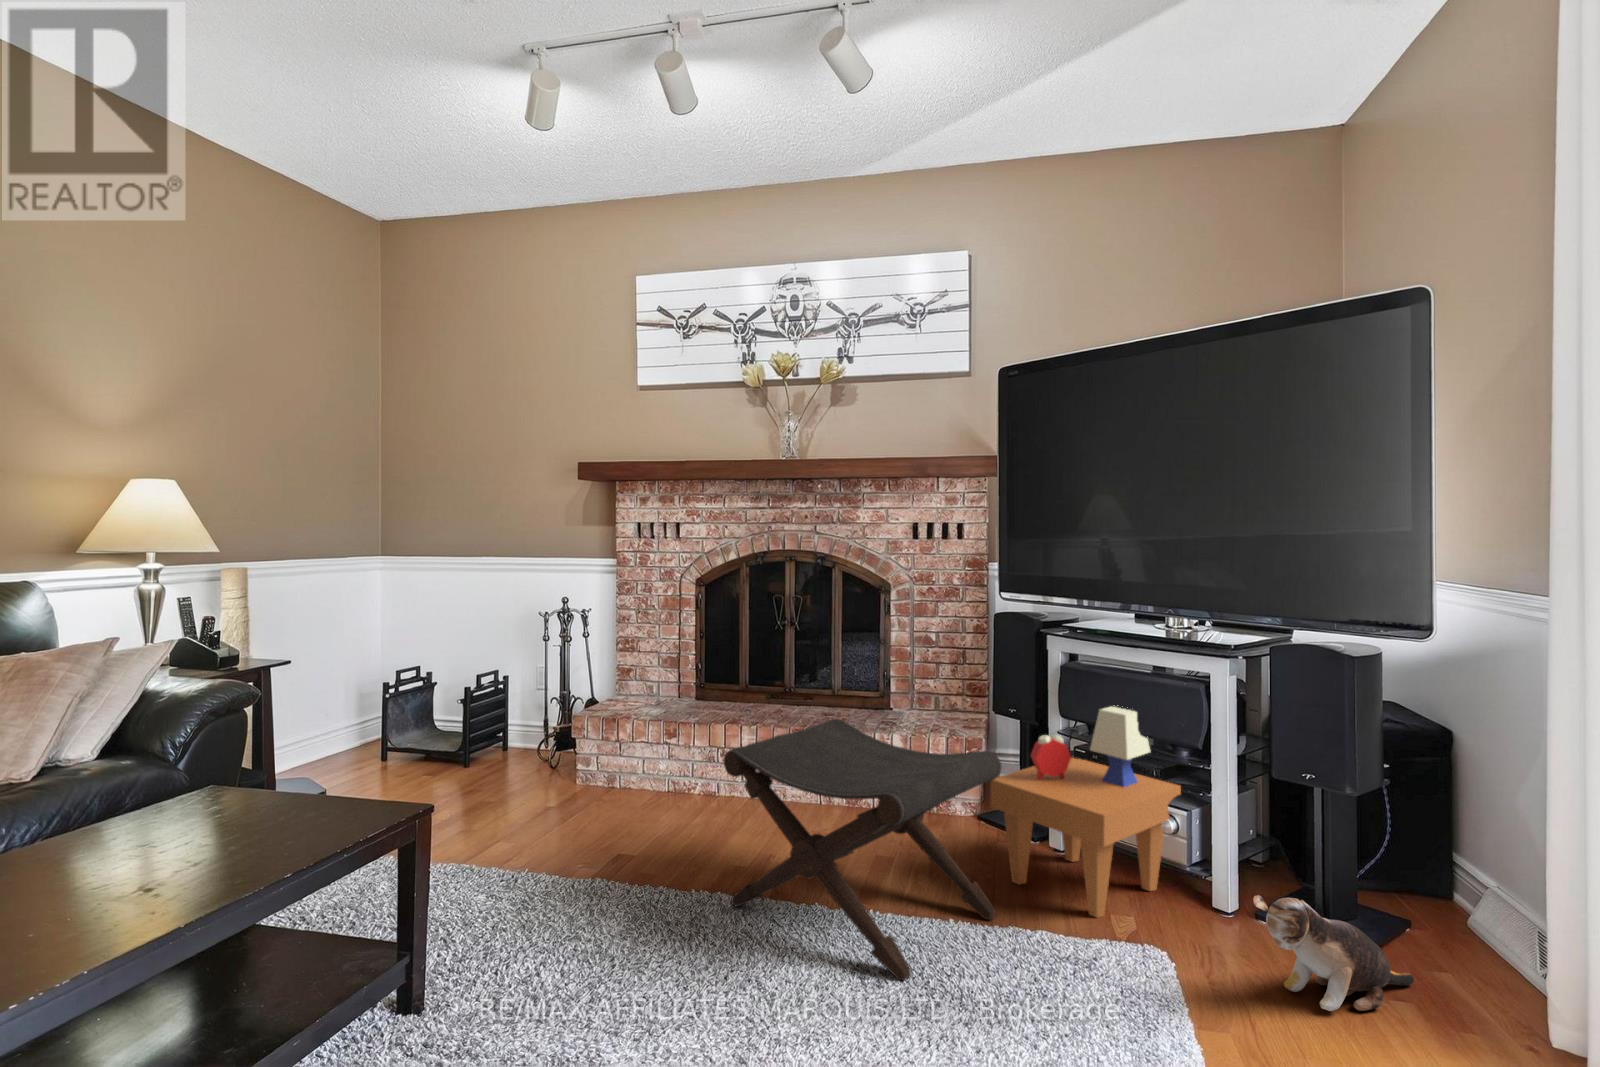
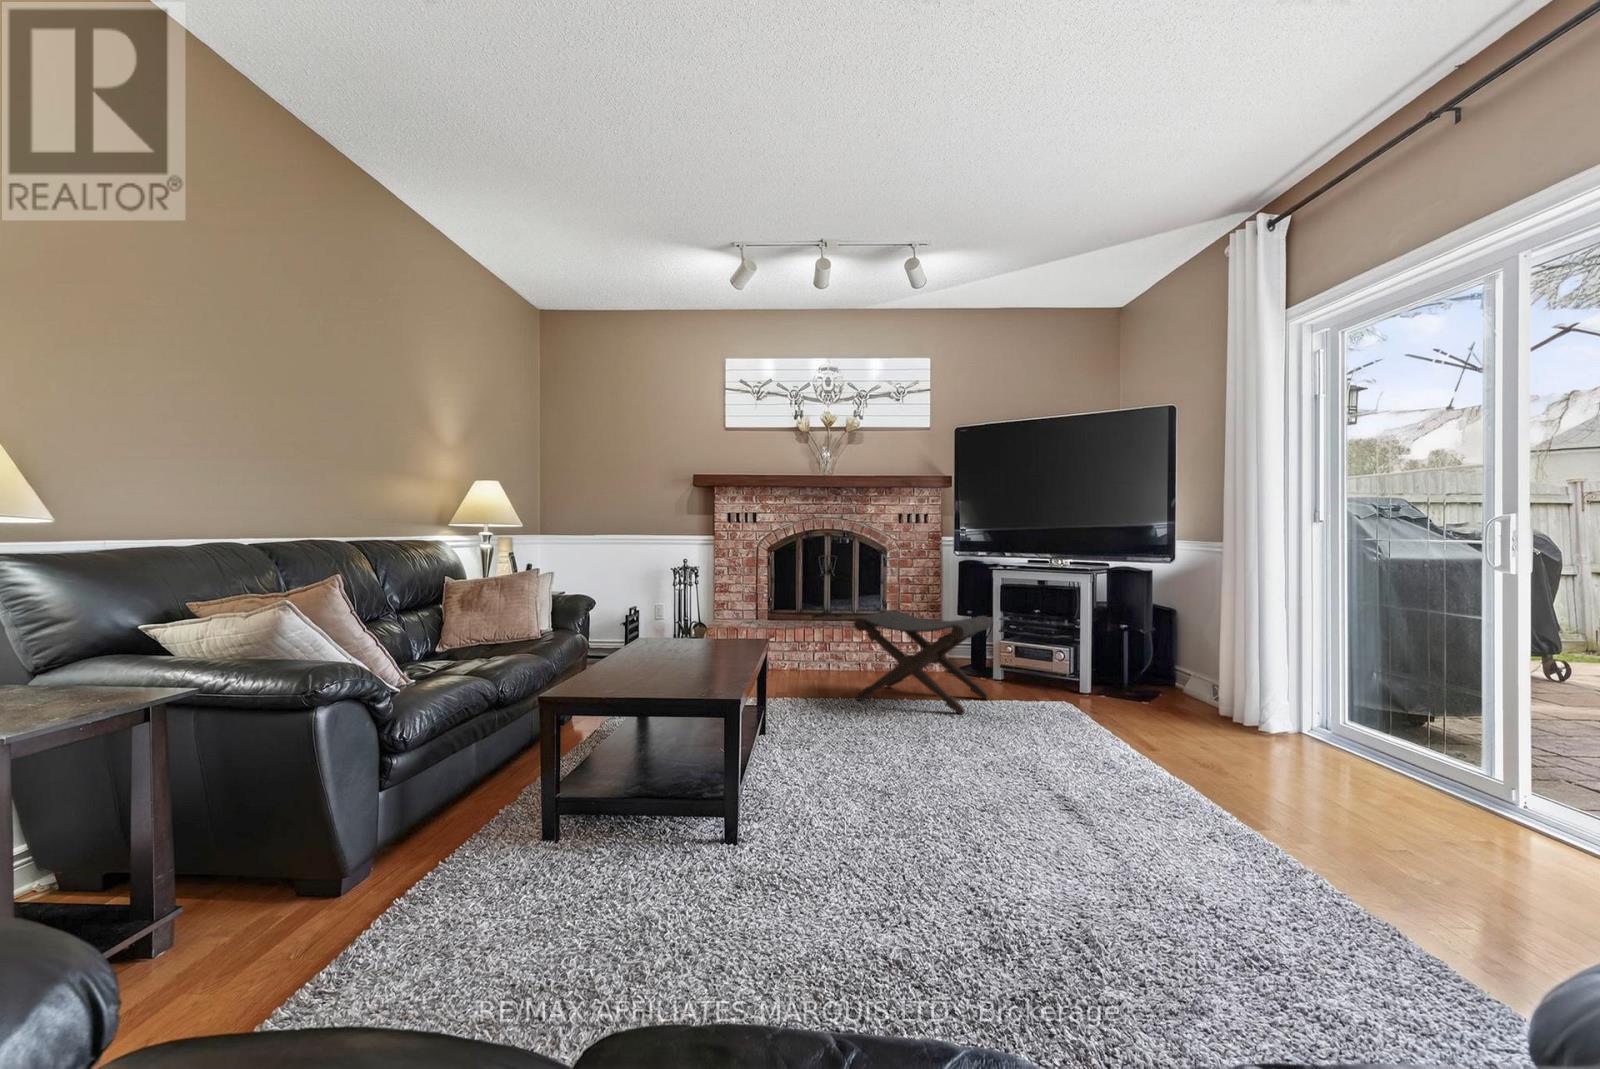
side table: present [990,707,1181,918] -> none [976,599,1067,697]
plush toy: present [1253,895,1414,1011] -> none [1114,665,1177,712]

